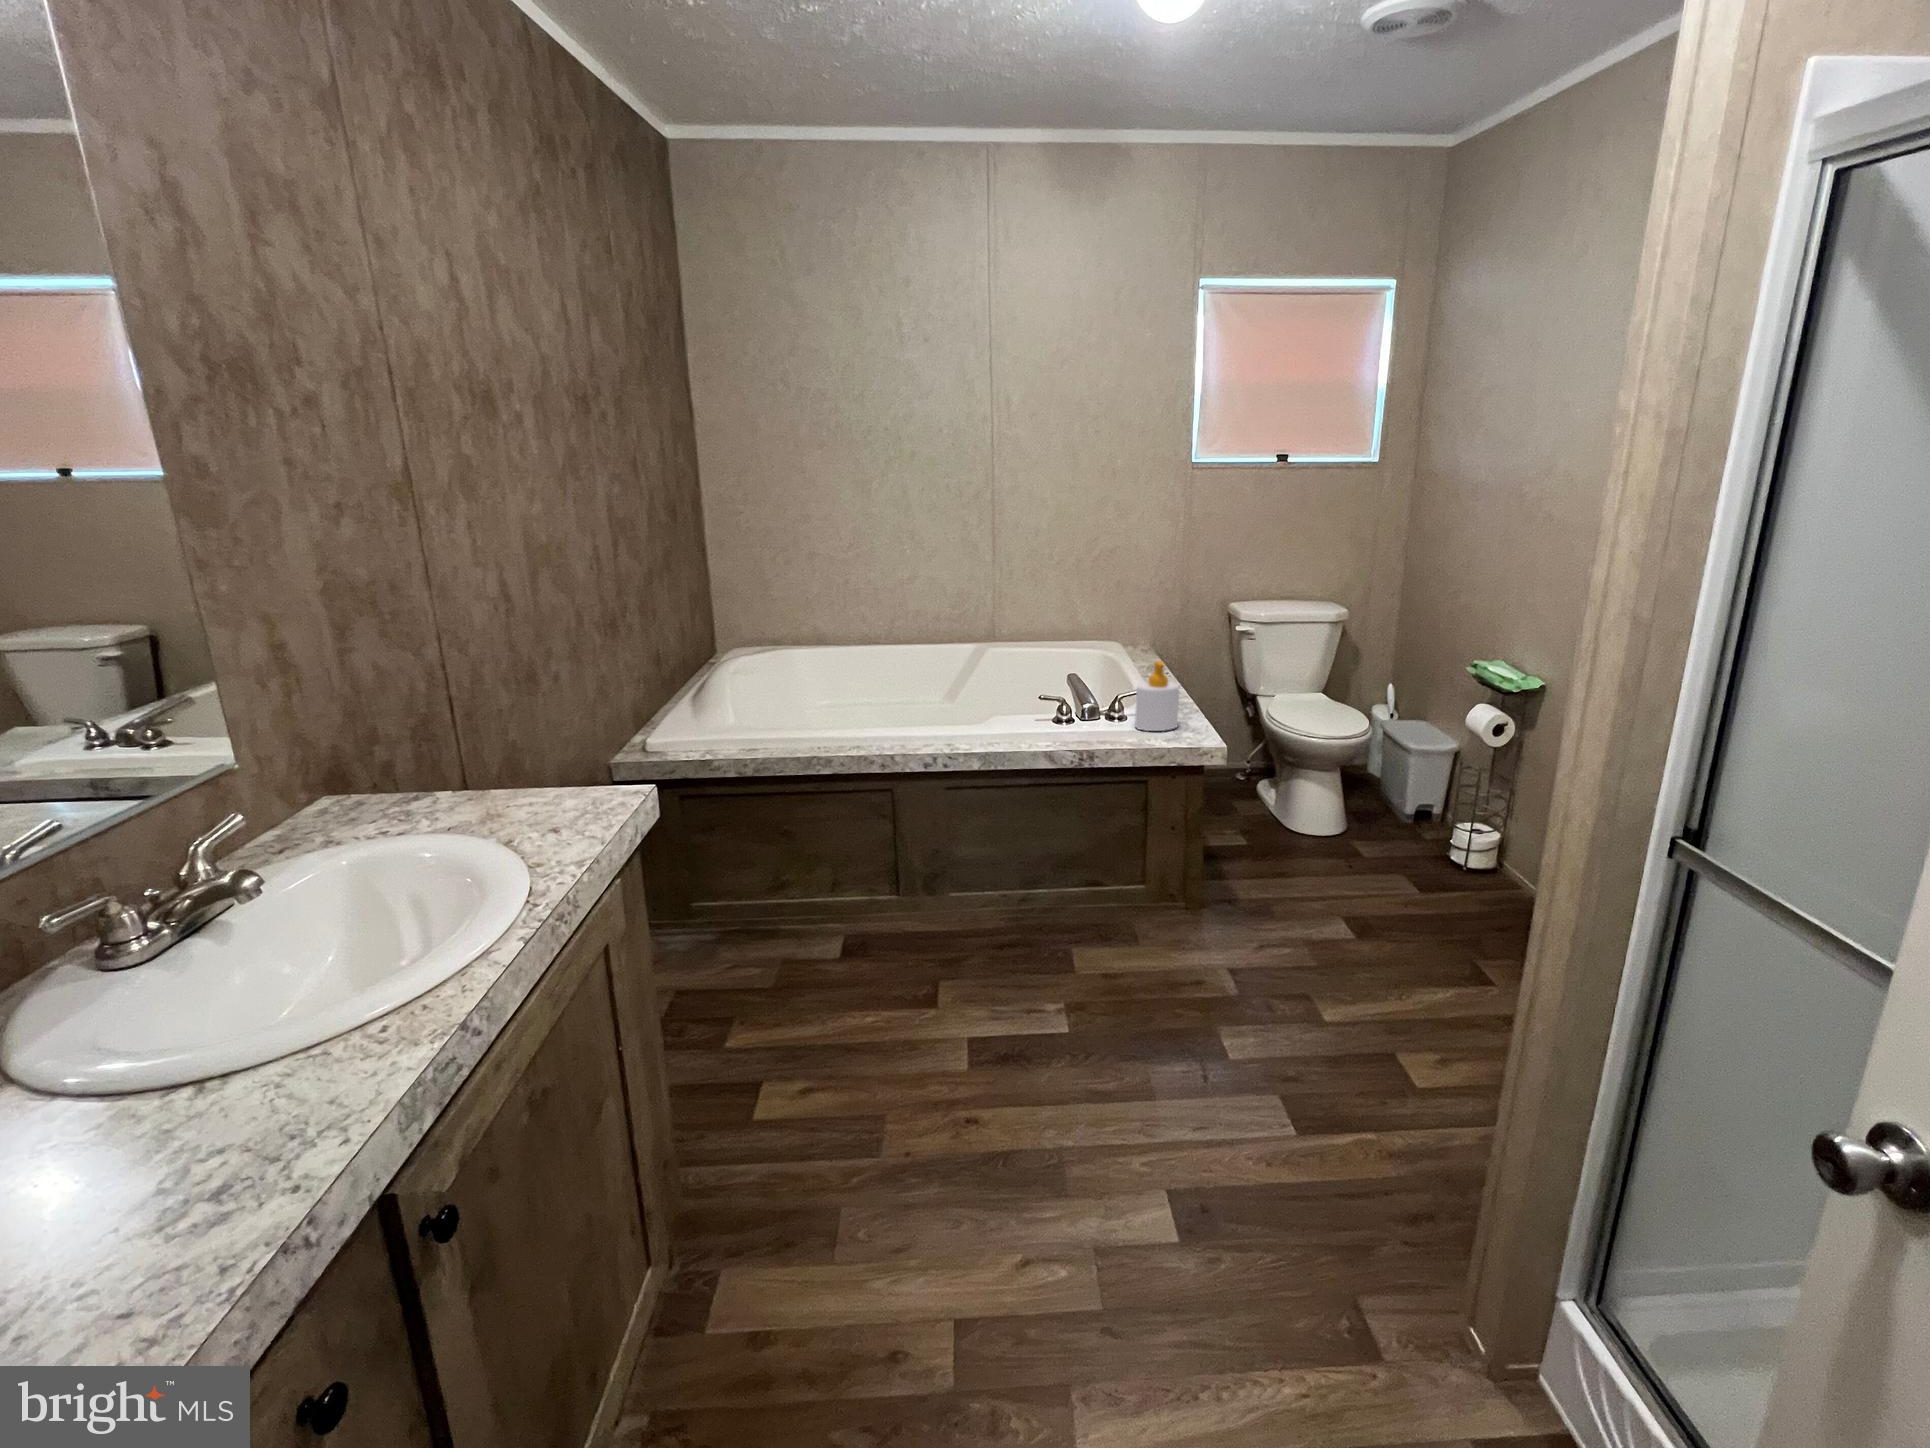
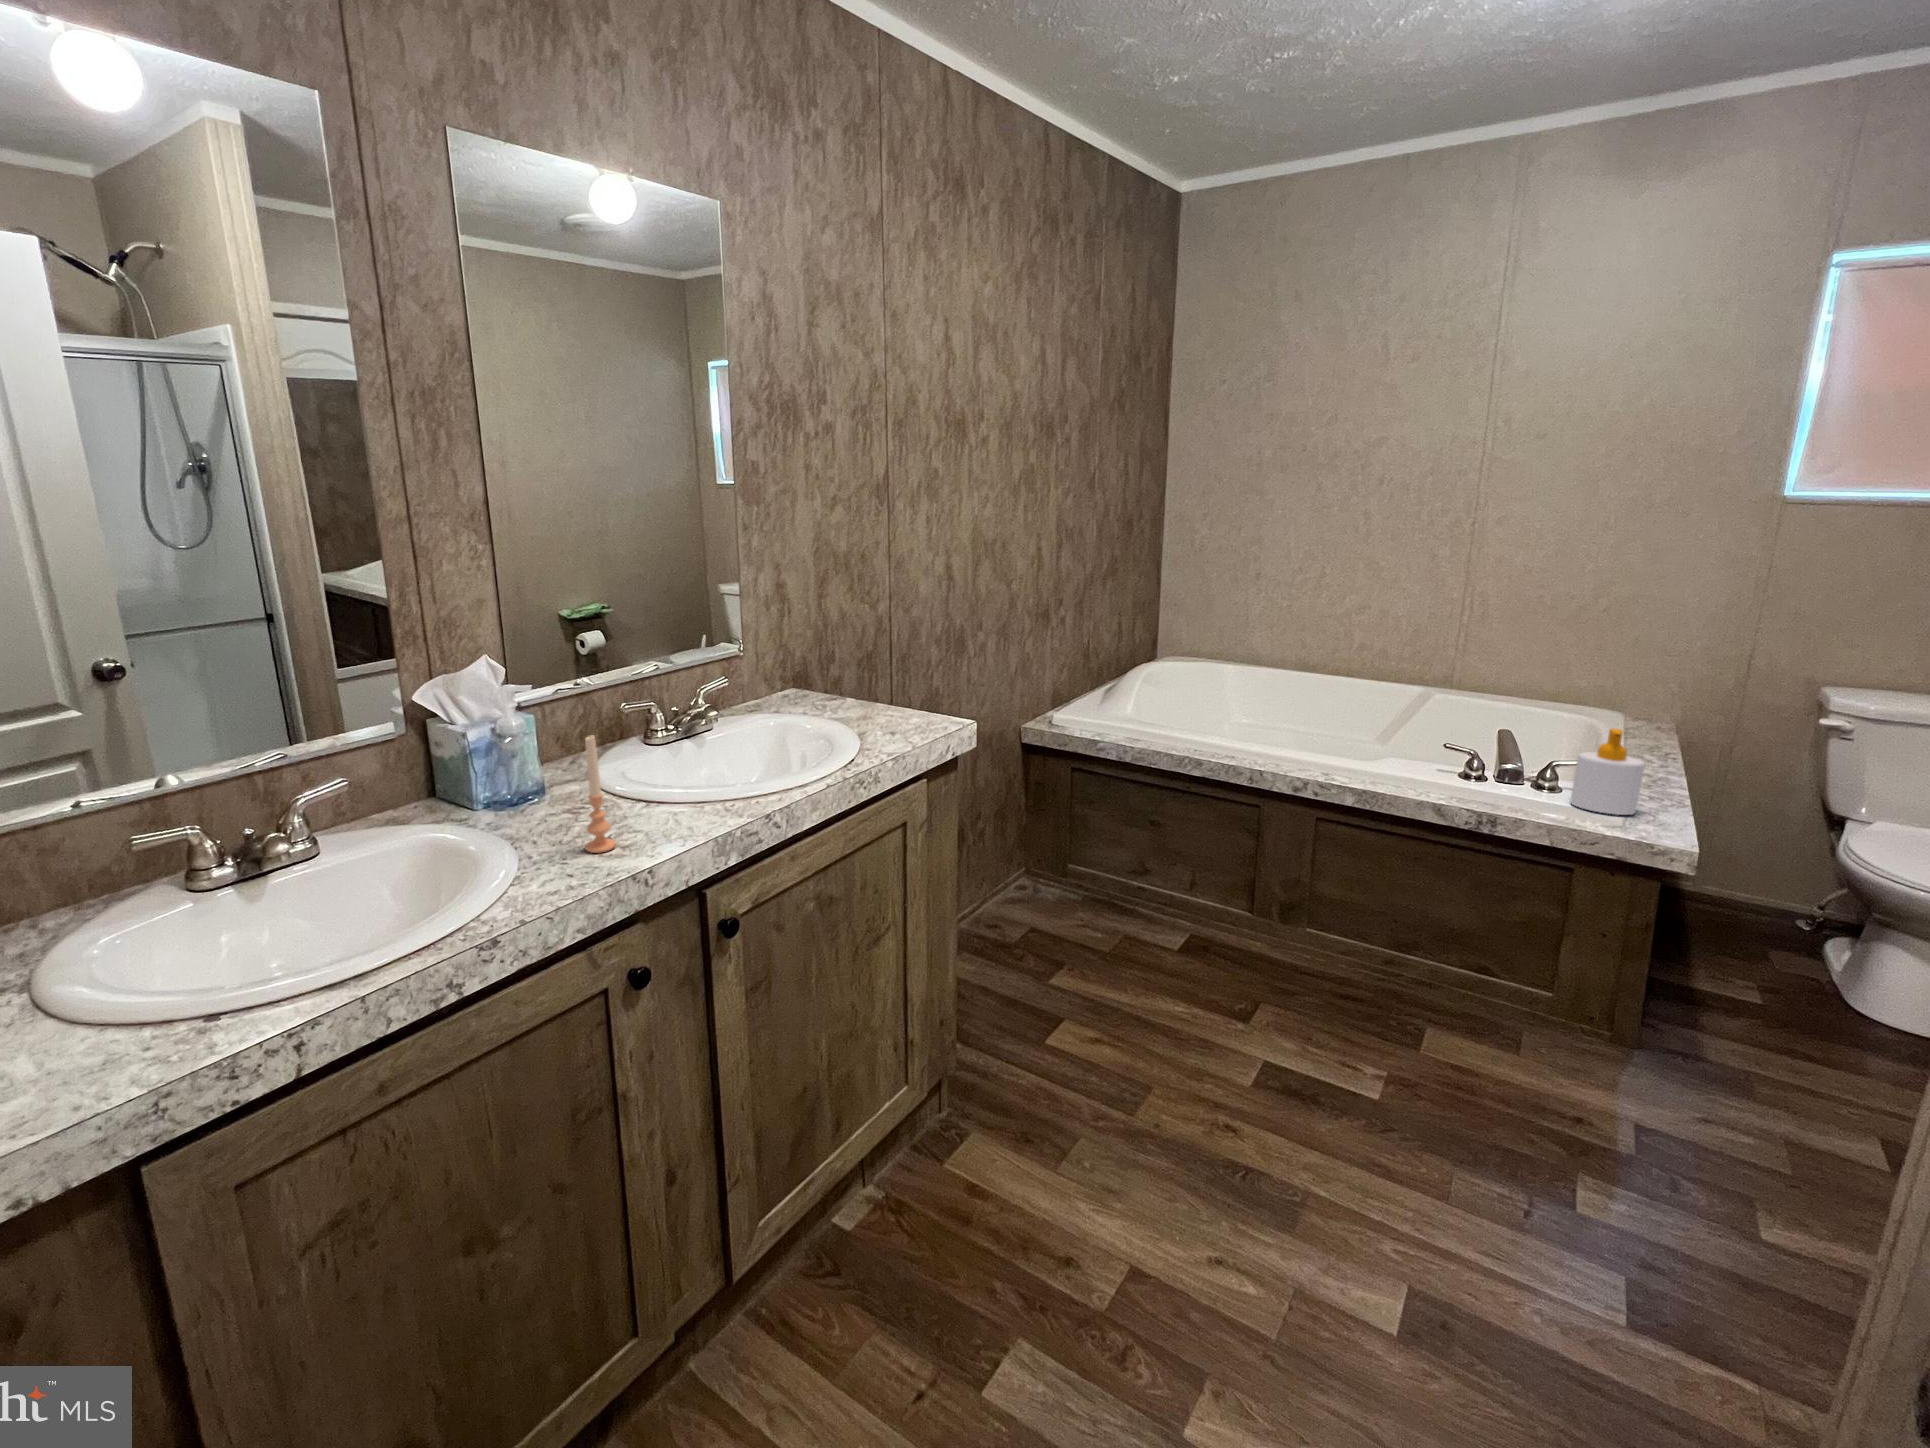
candle: none [87,1025,196,1241] -> present [585,735,616,853]

